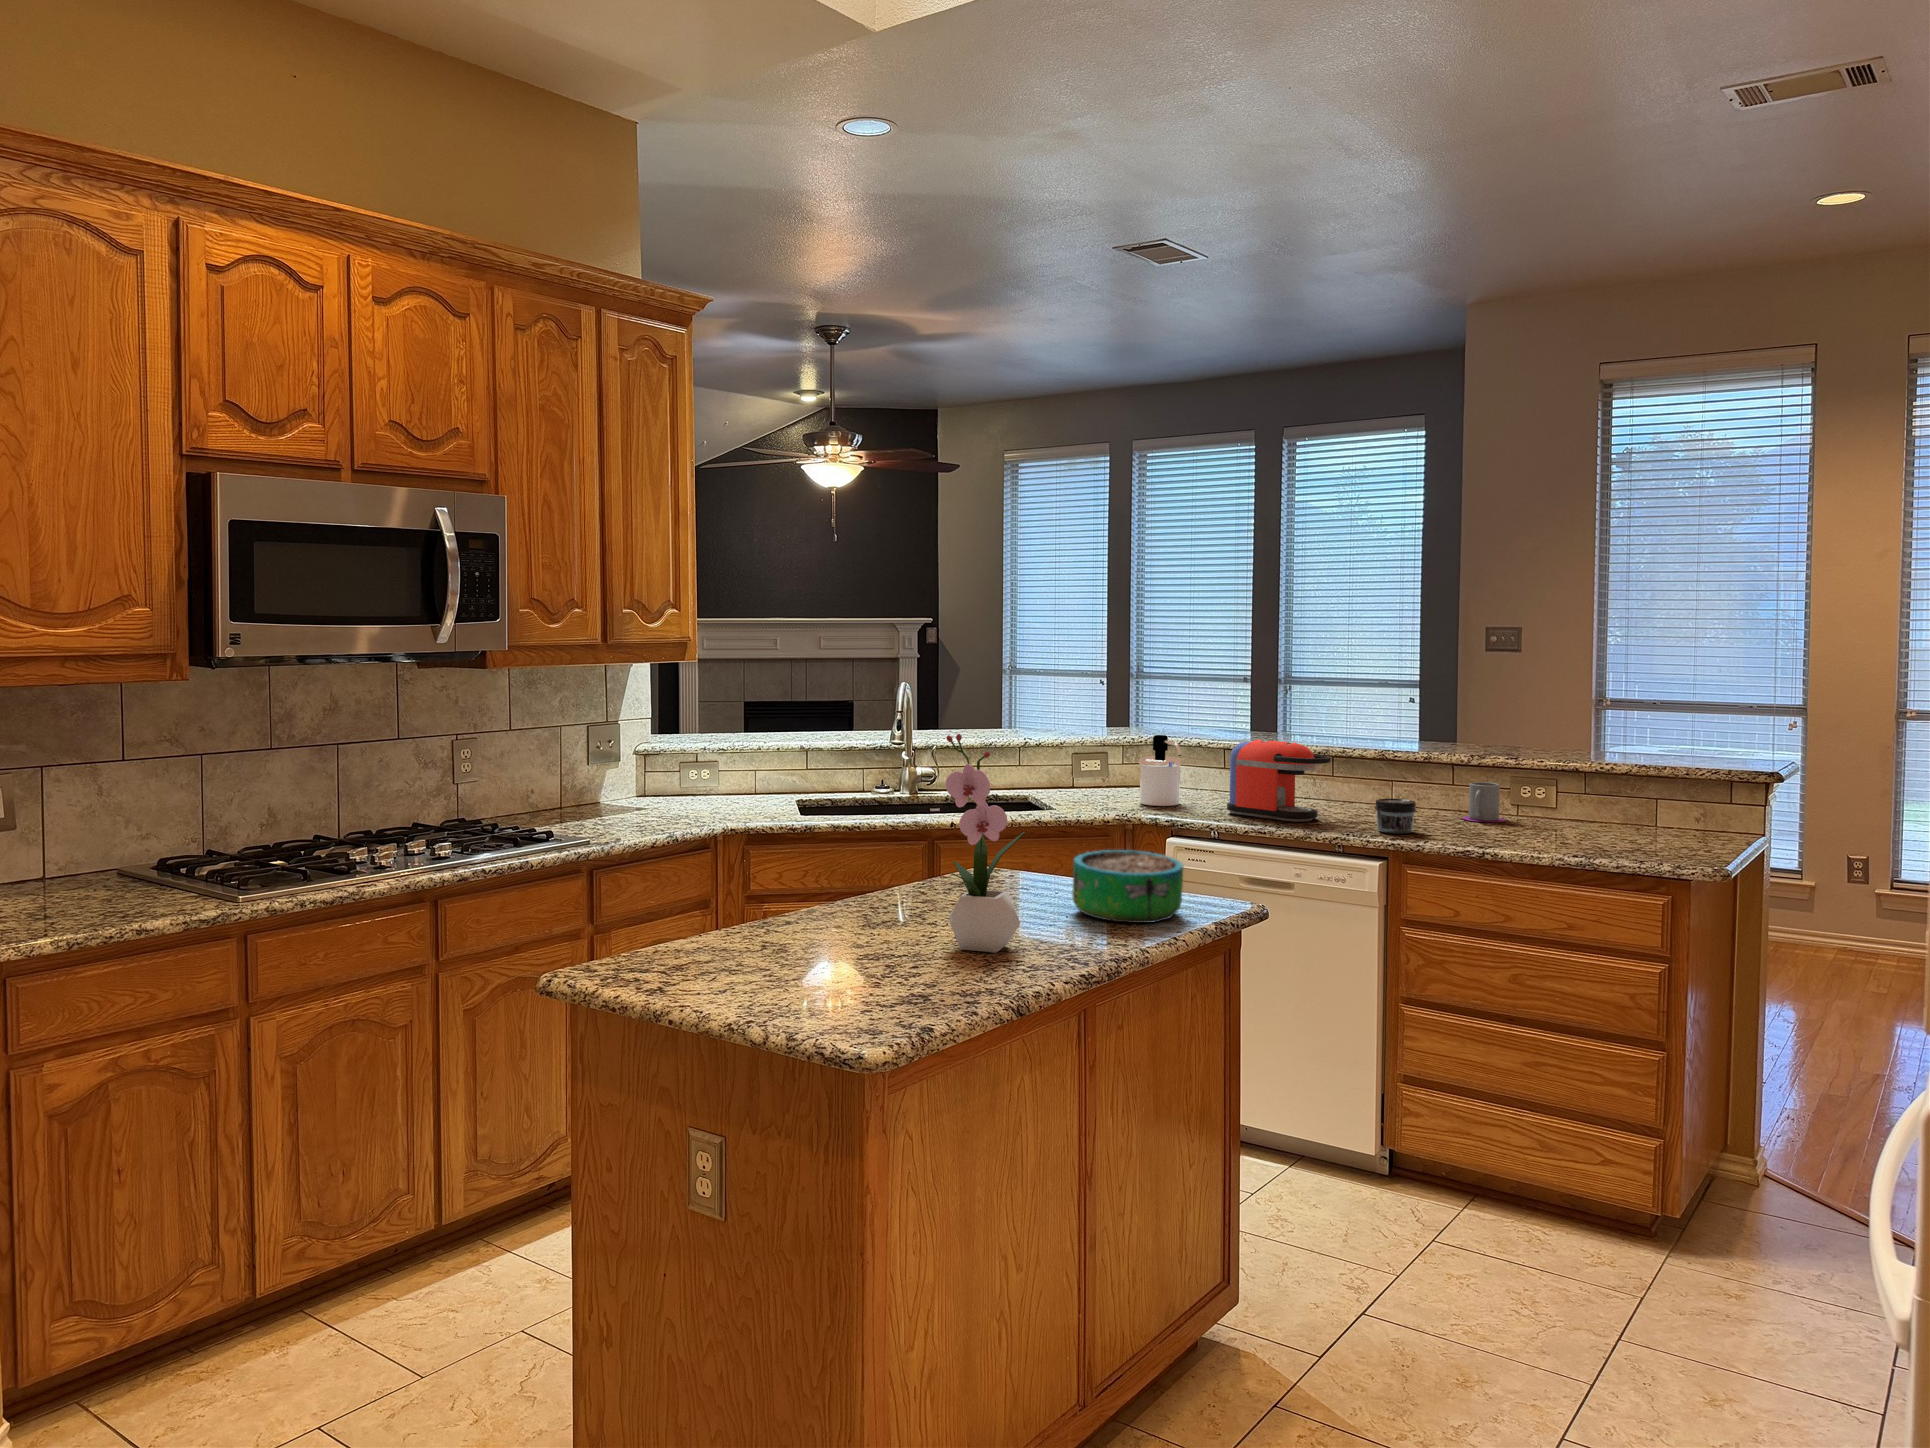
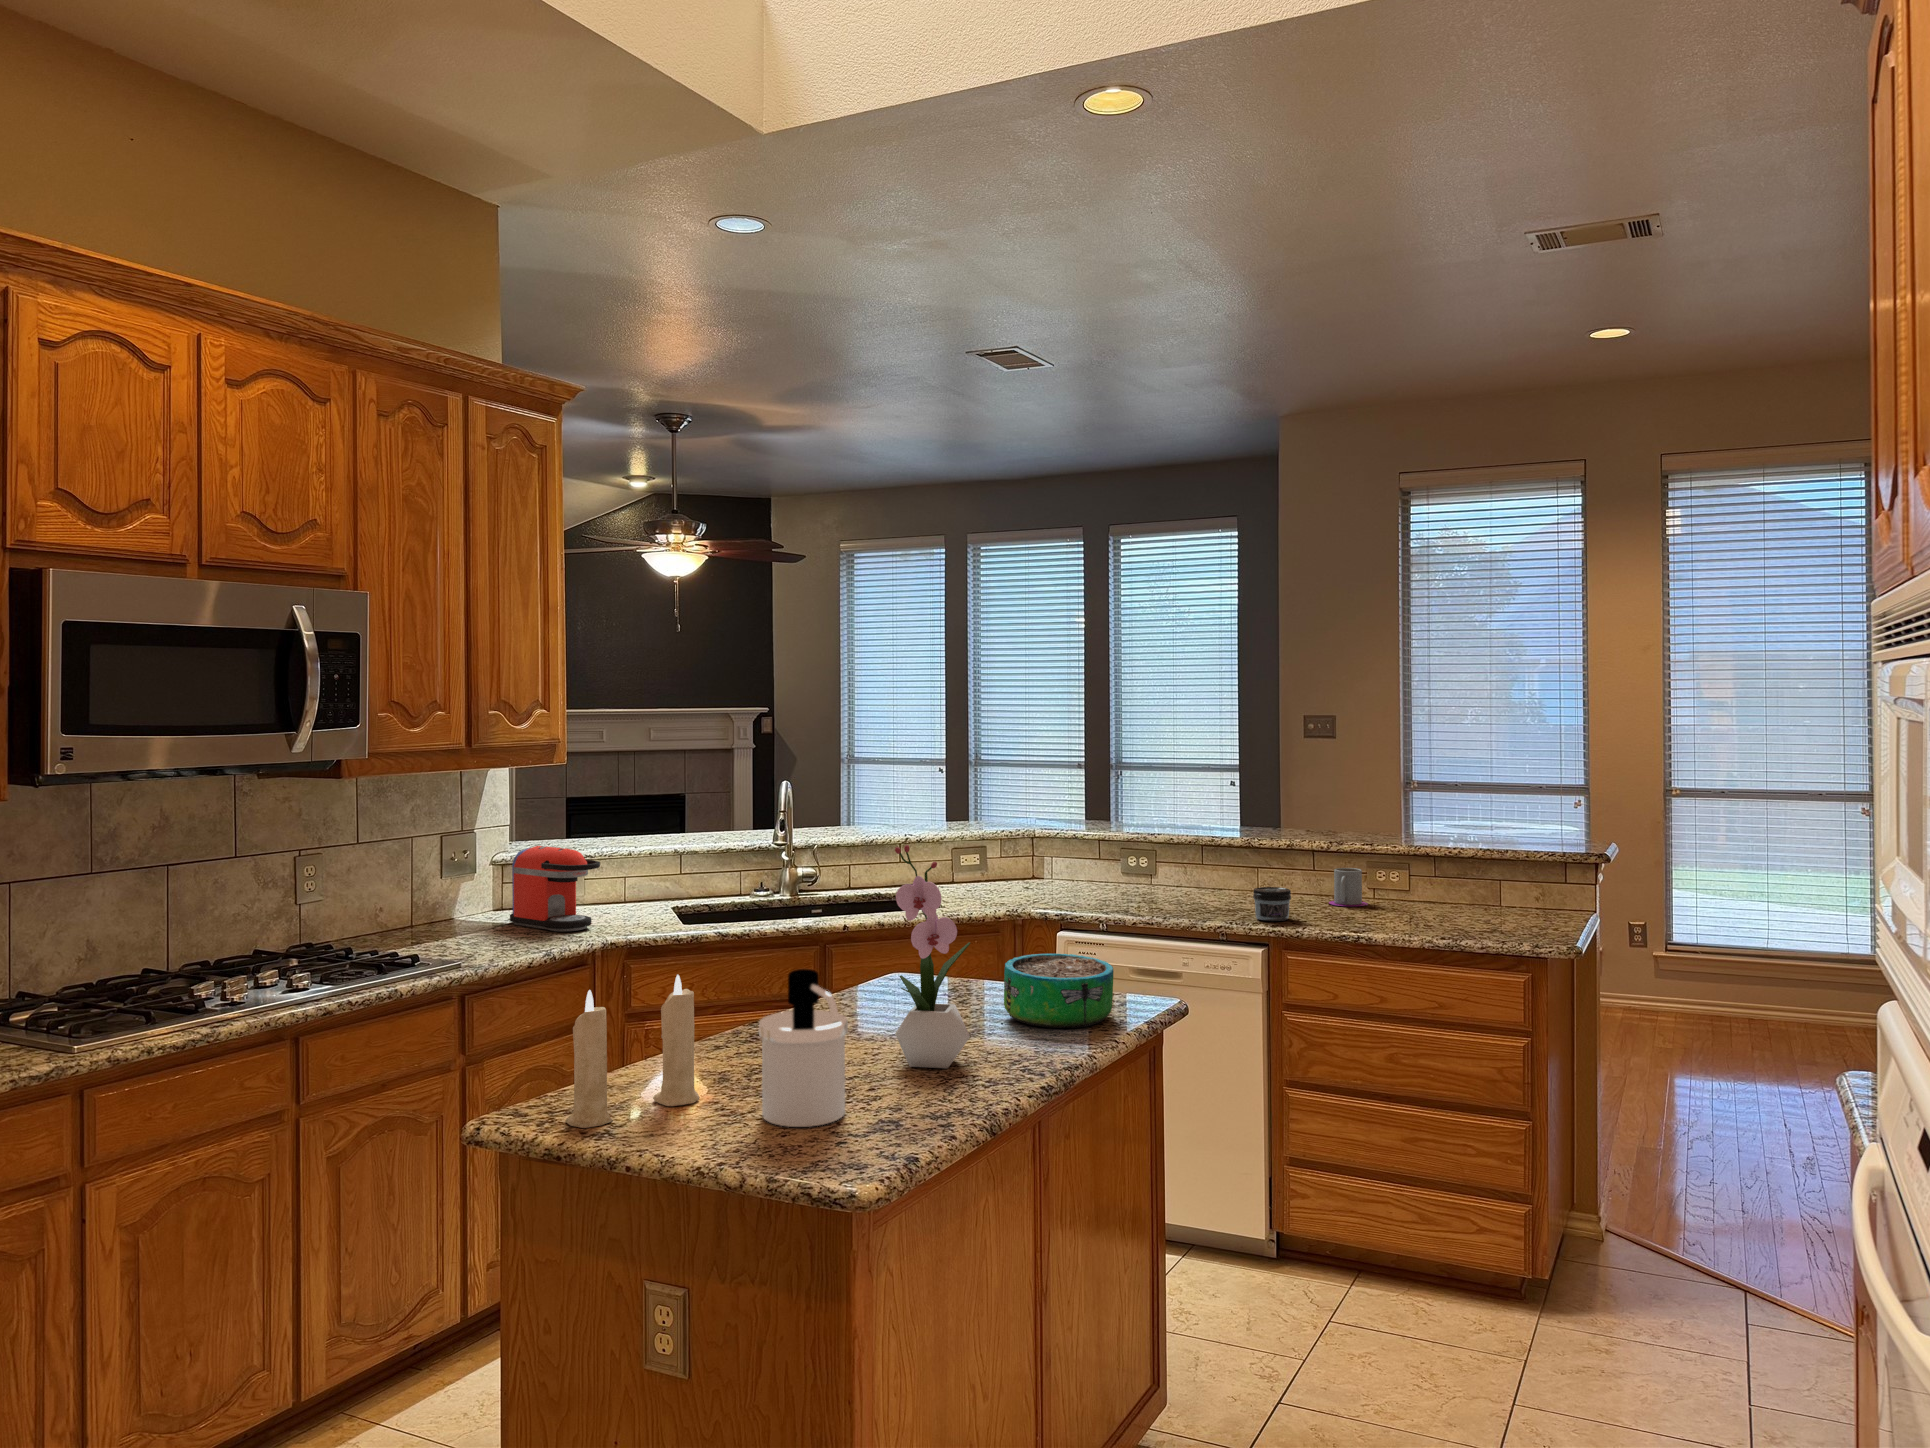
soap dispenser: present [1139,735,1182,806] -> present [759,969,848,1127]
coffee maker: present [1227,740,1331,822] -> present [510,846,600,932]
candle: none [623,844,752,985] -> present [565,975,700,1128]

